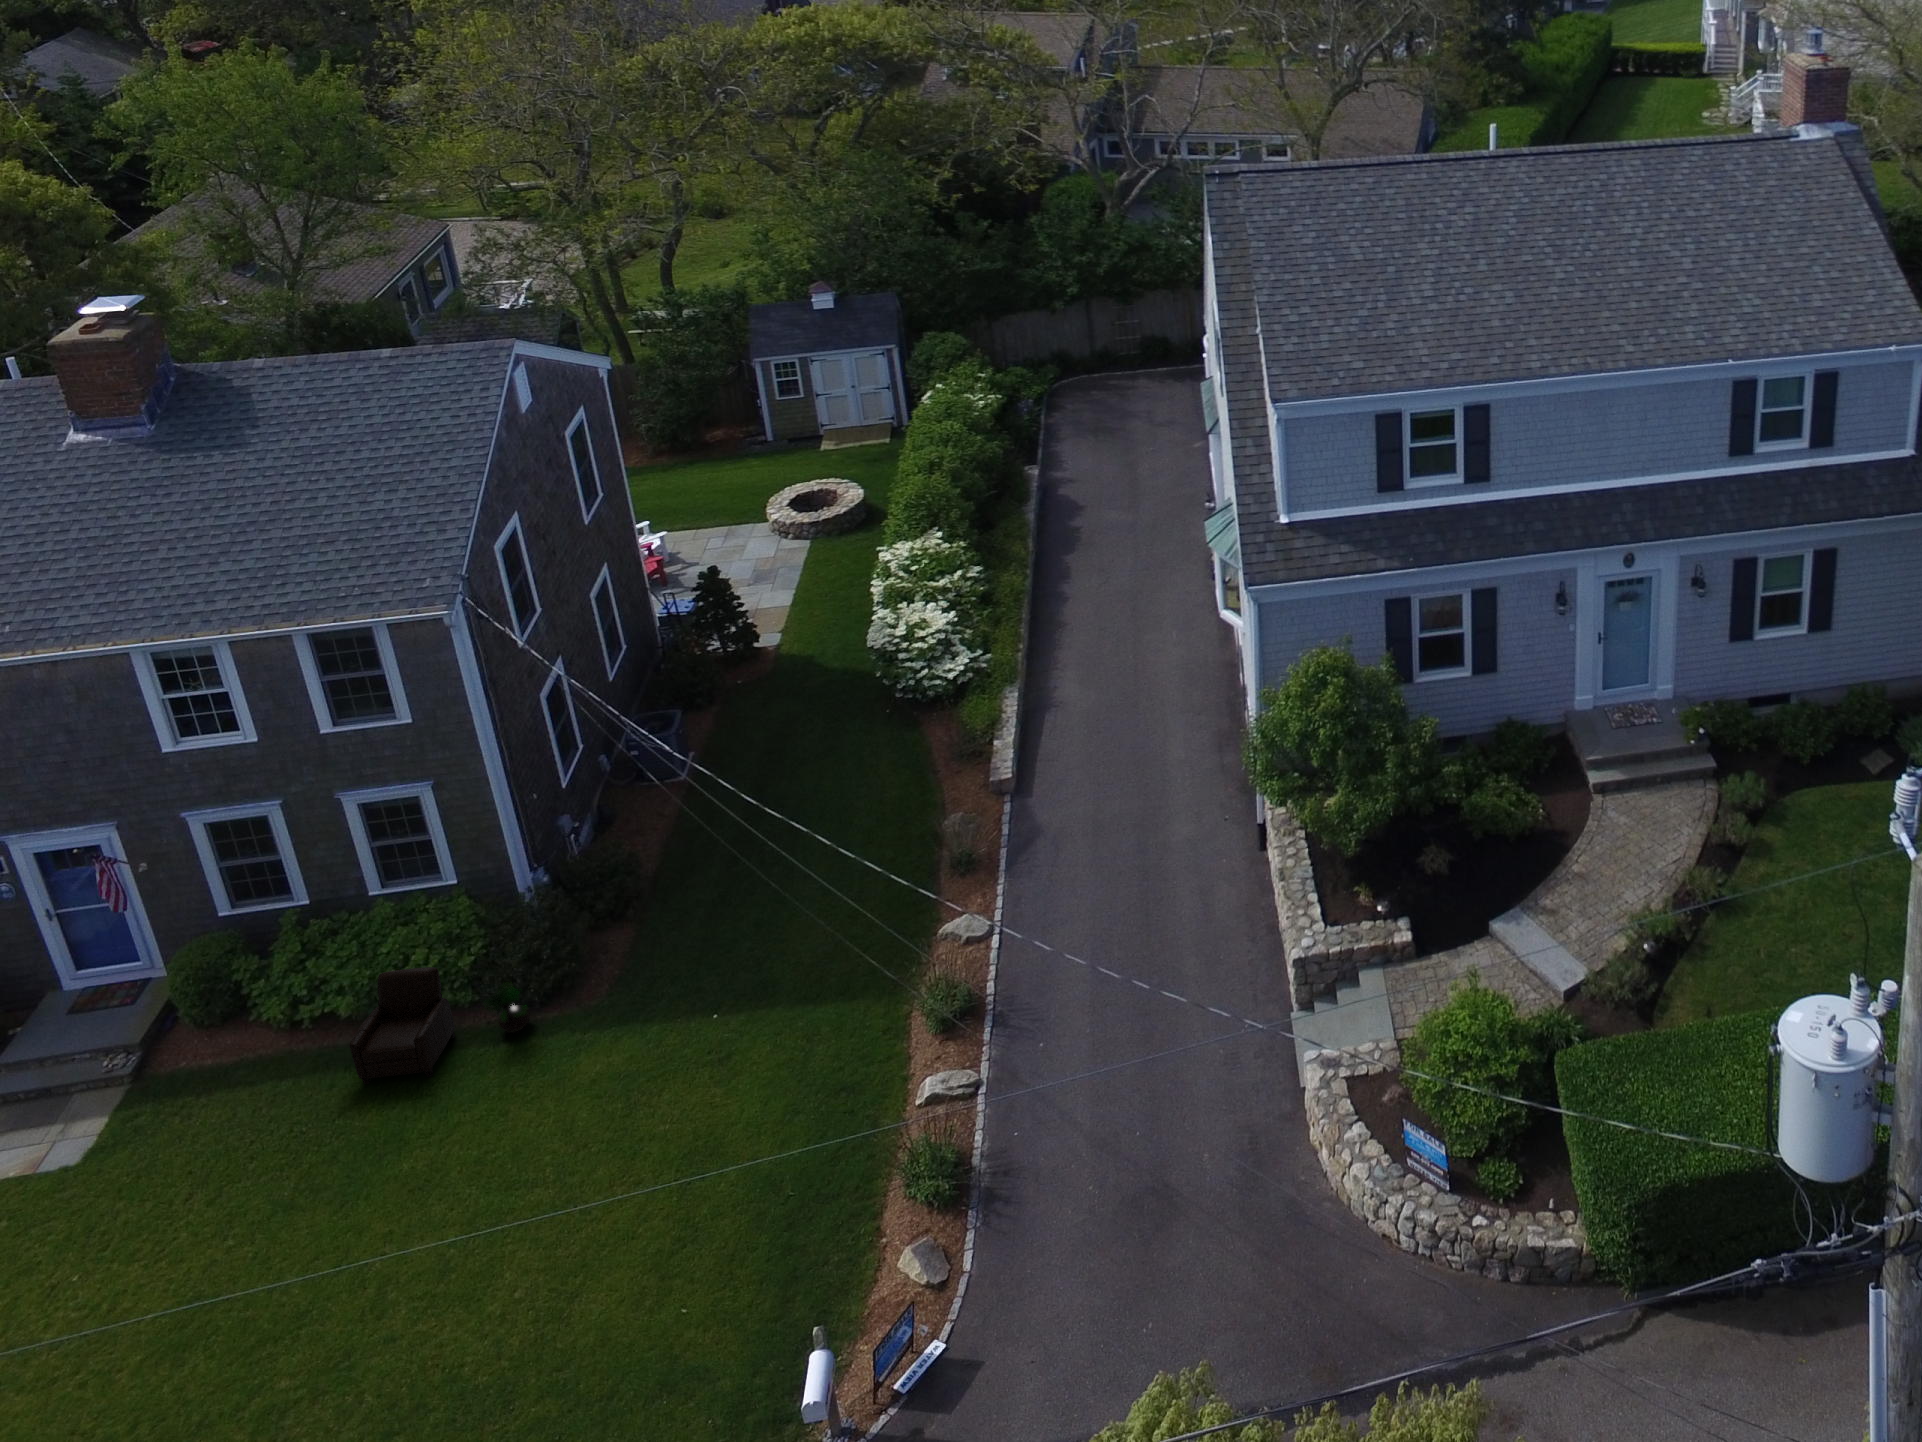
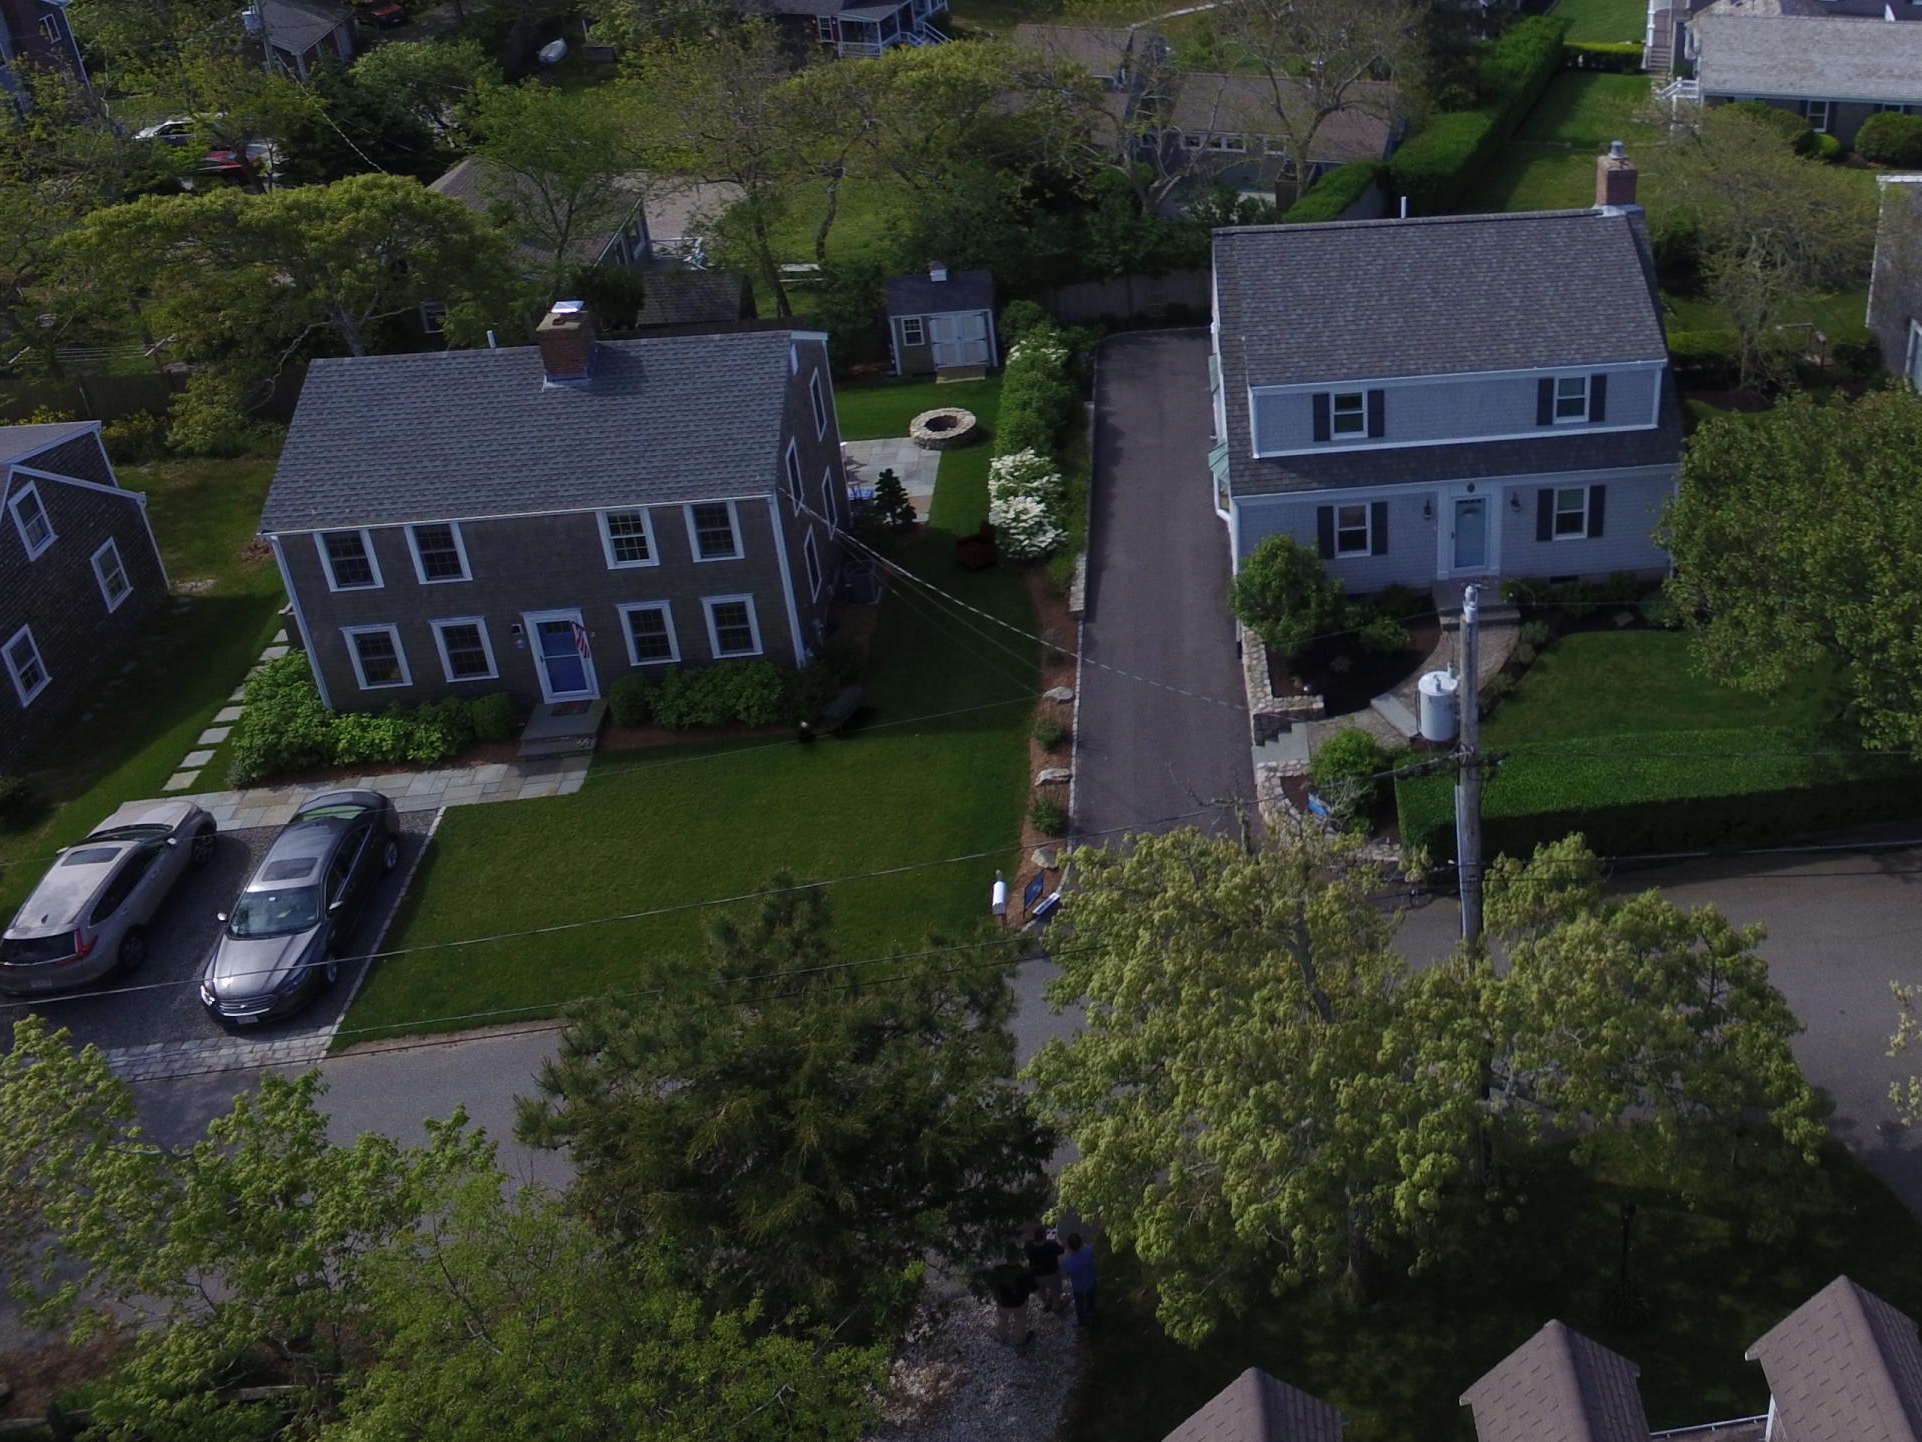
bench: none [547,935,635,1023] -> present [823,687,867,733]
chair: present [350,967,455,1084] -> present [955,519,998,571]

